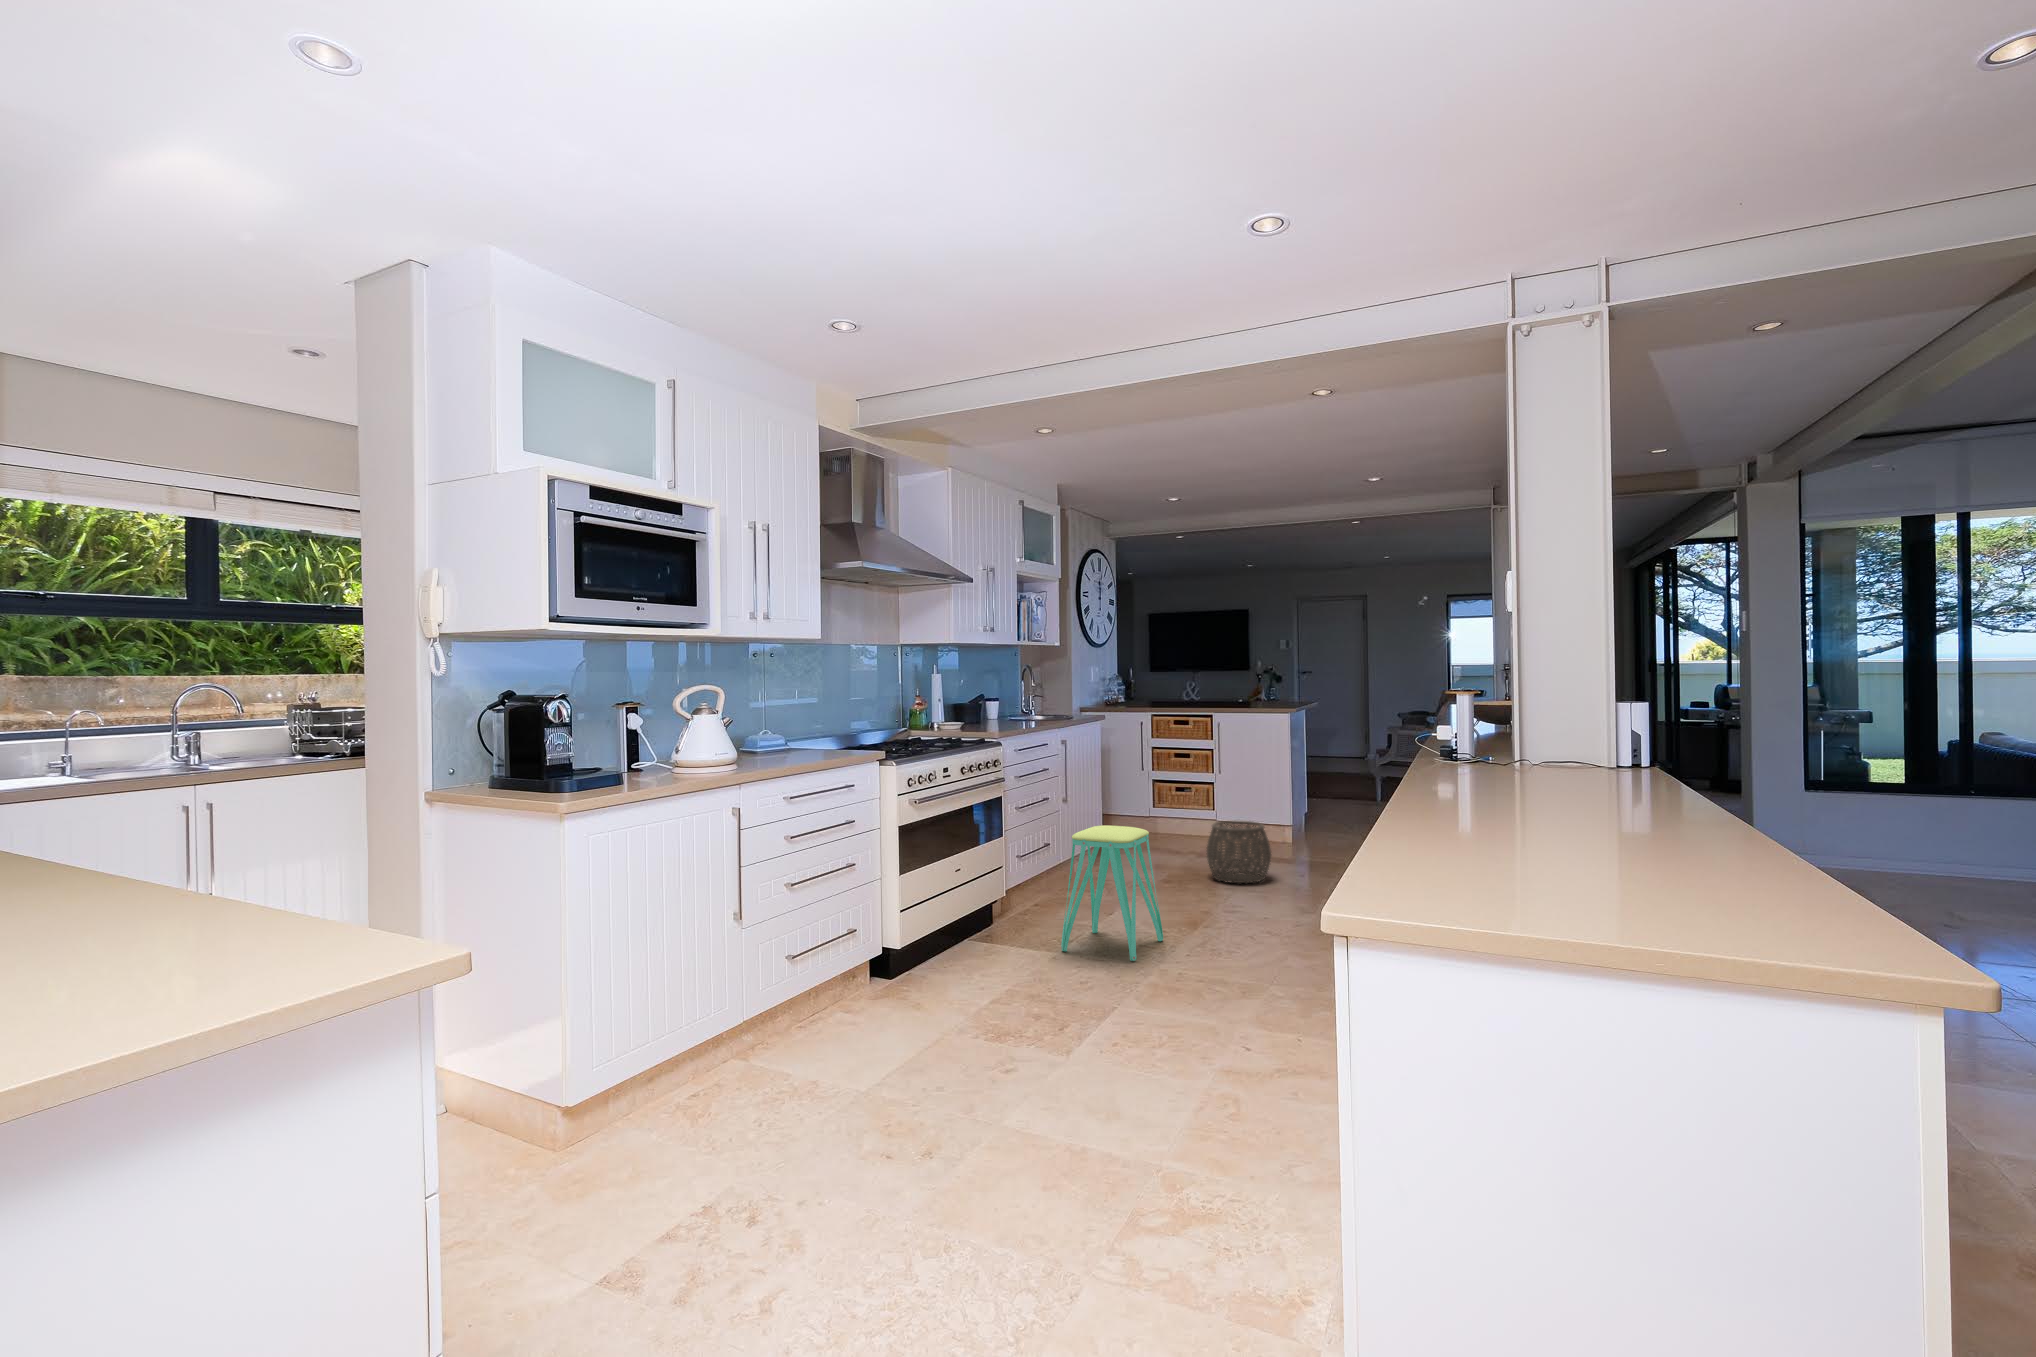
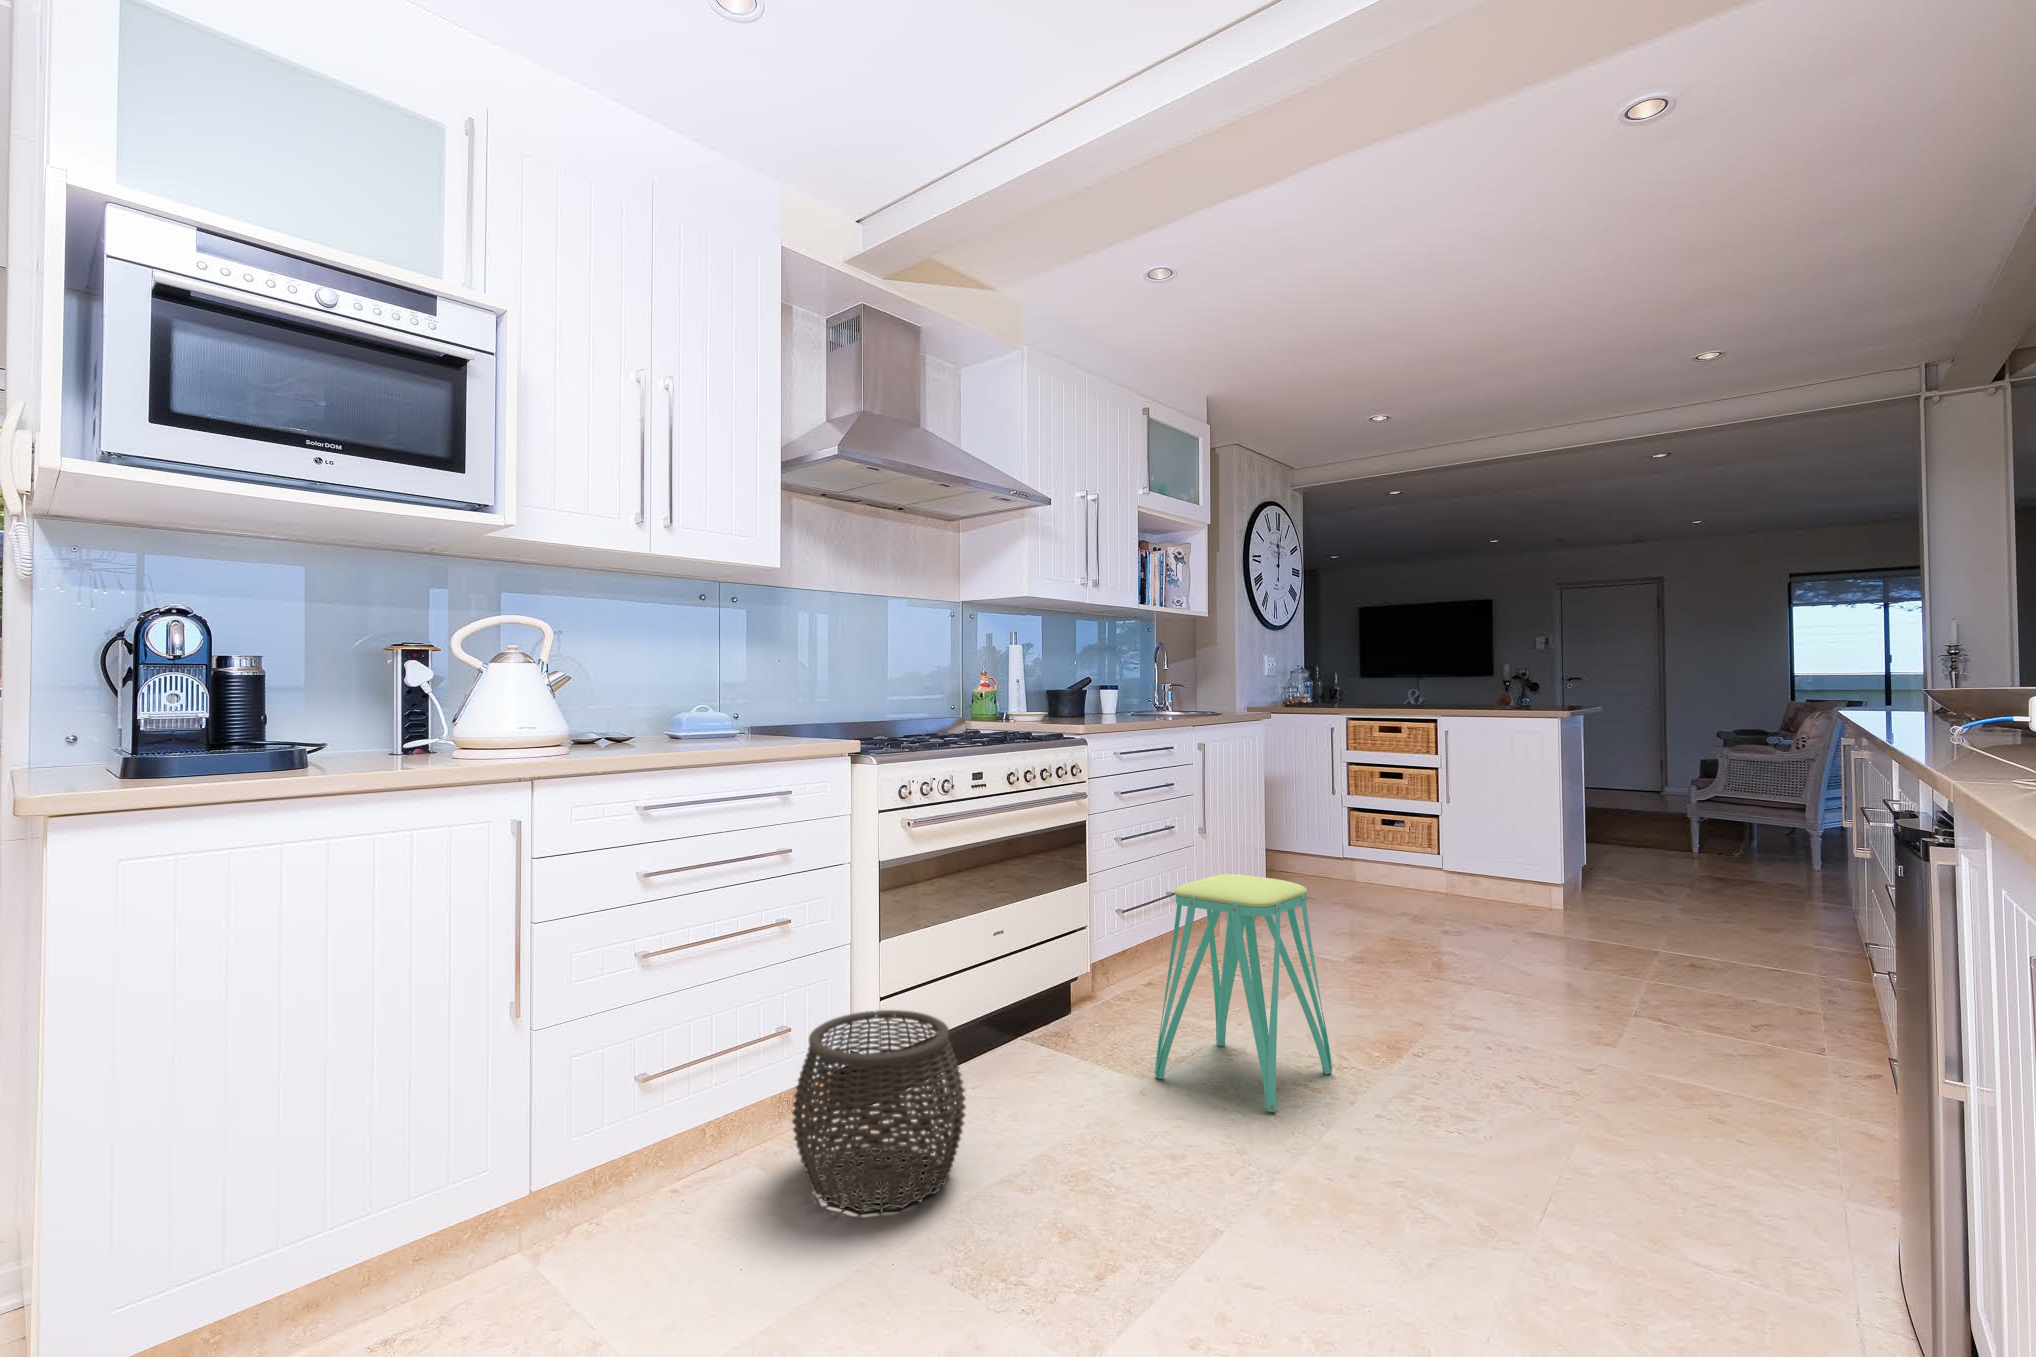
woven basket: present [1206,821,1271,883] -> present [792,1010,966,1212]

